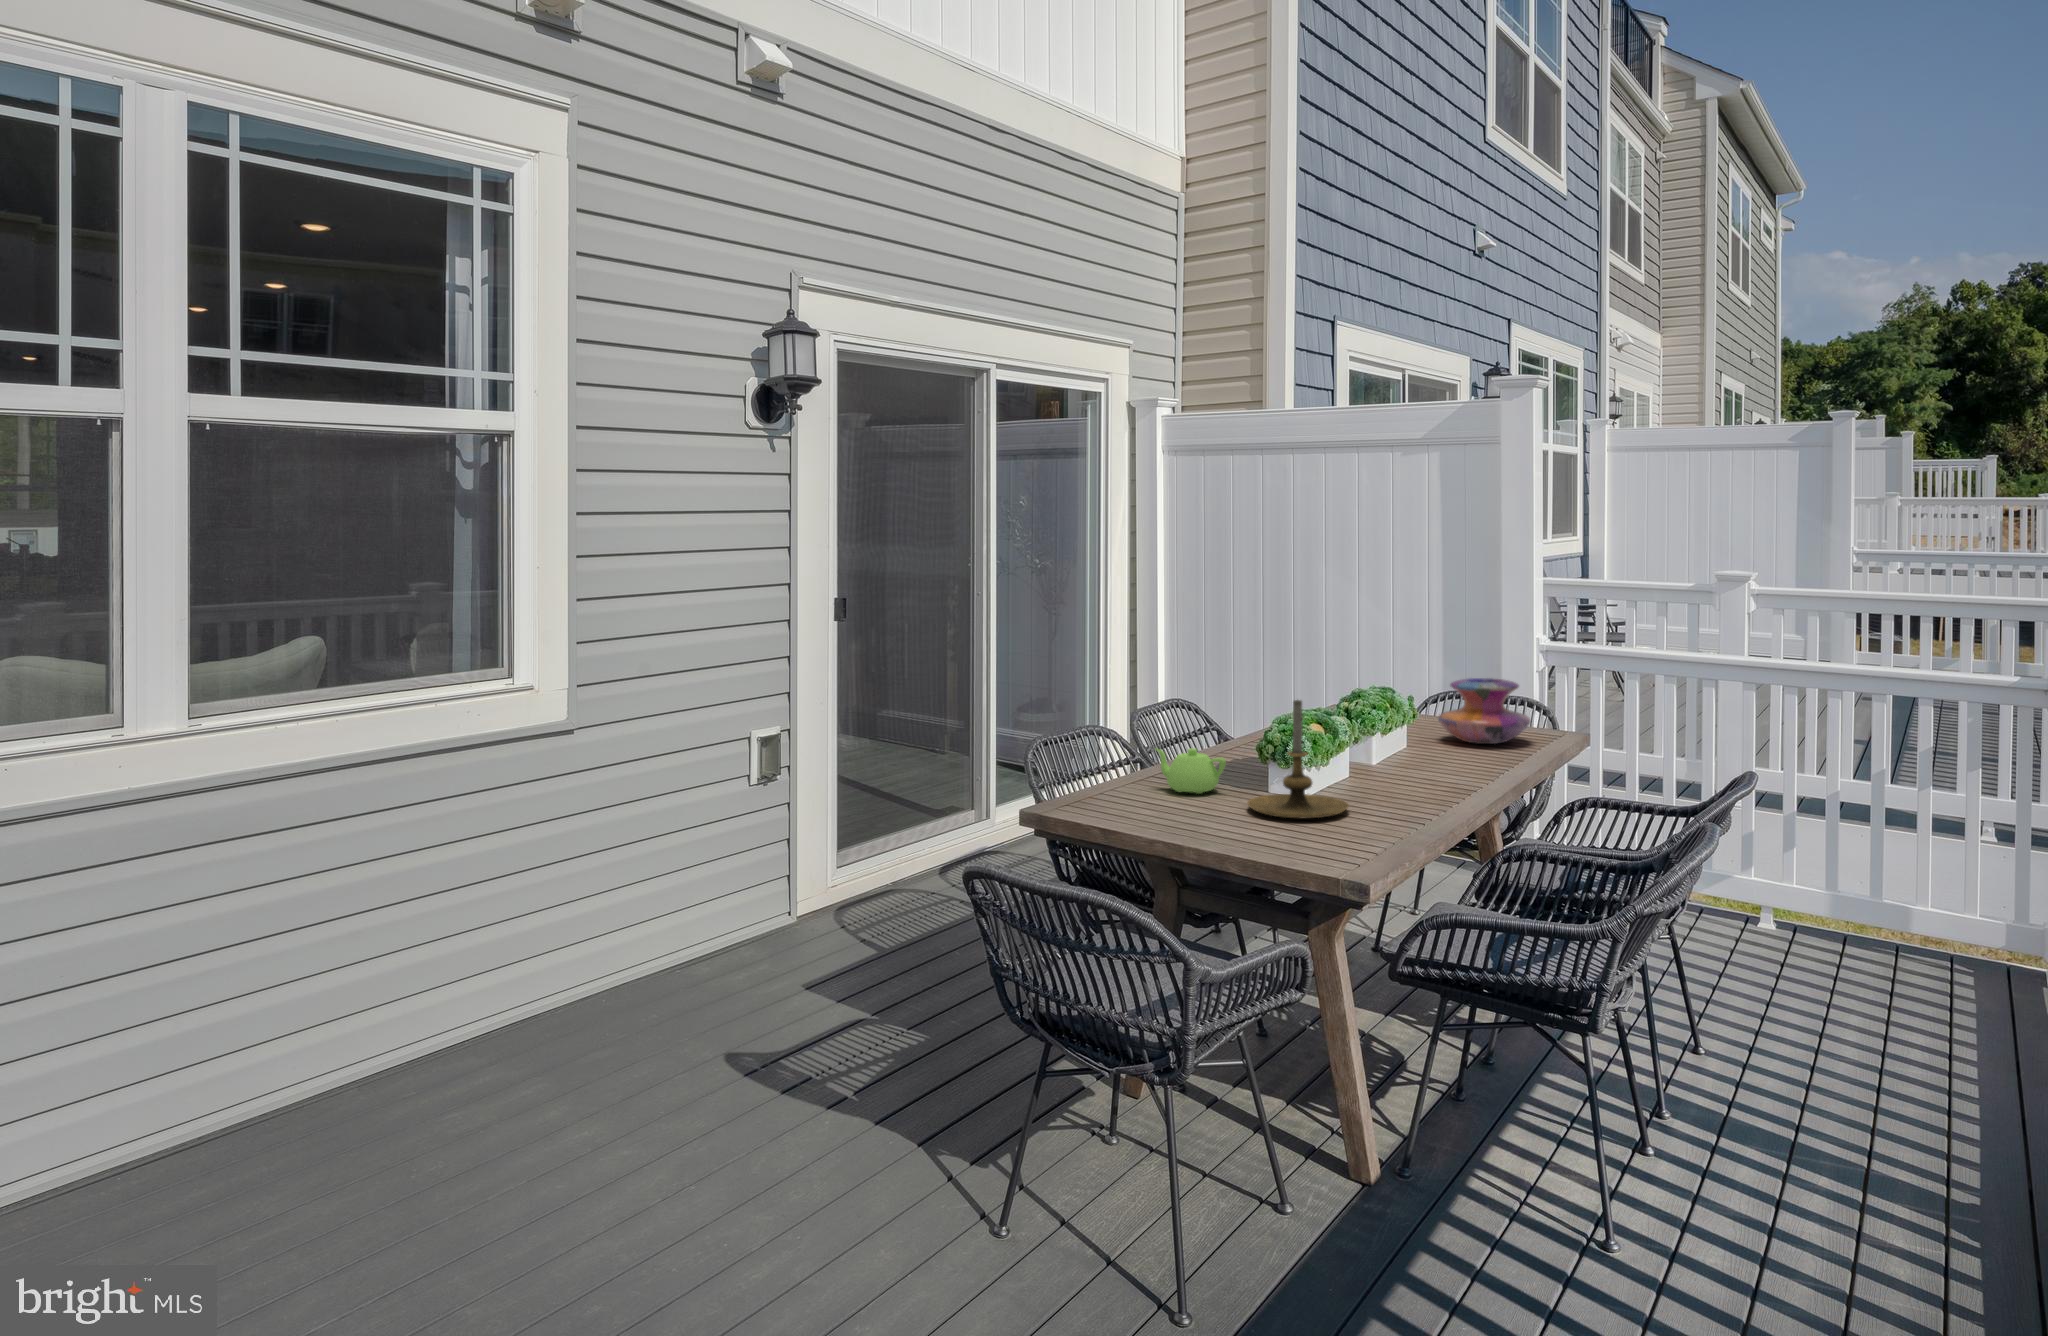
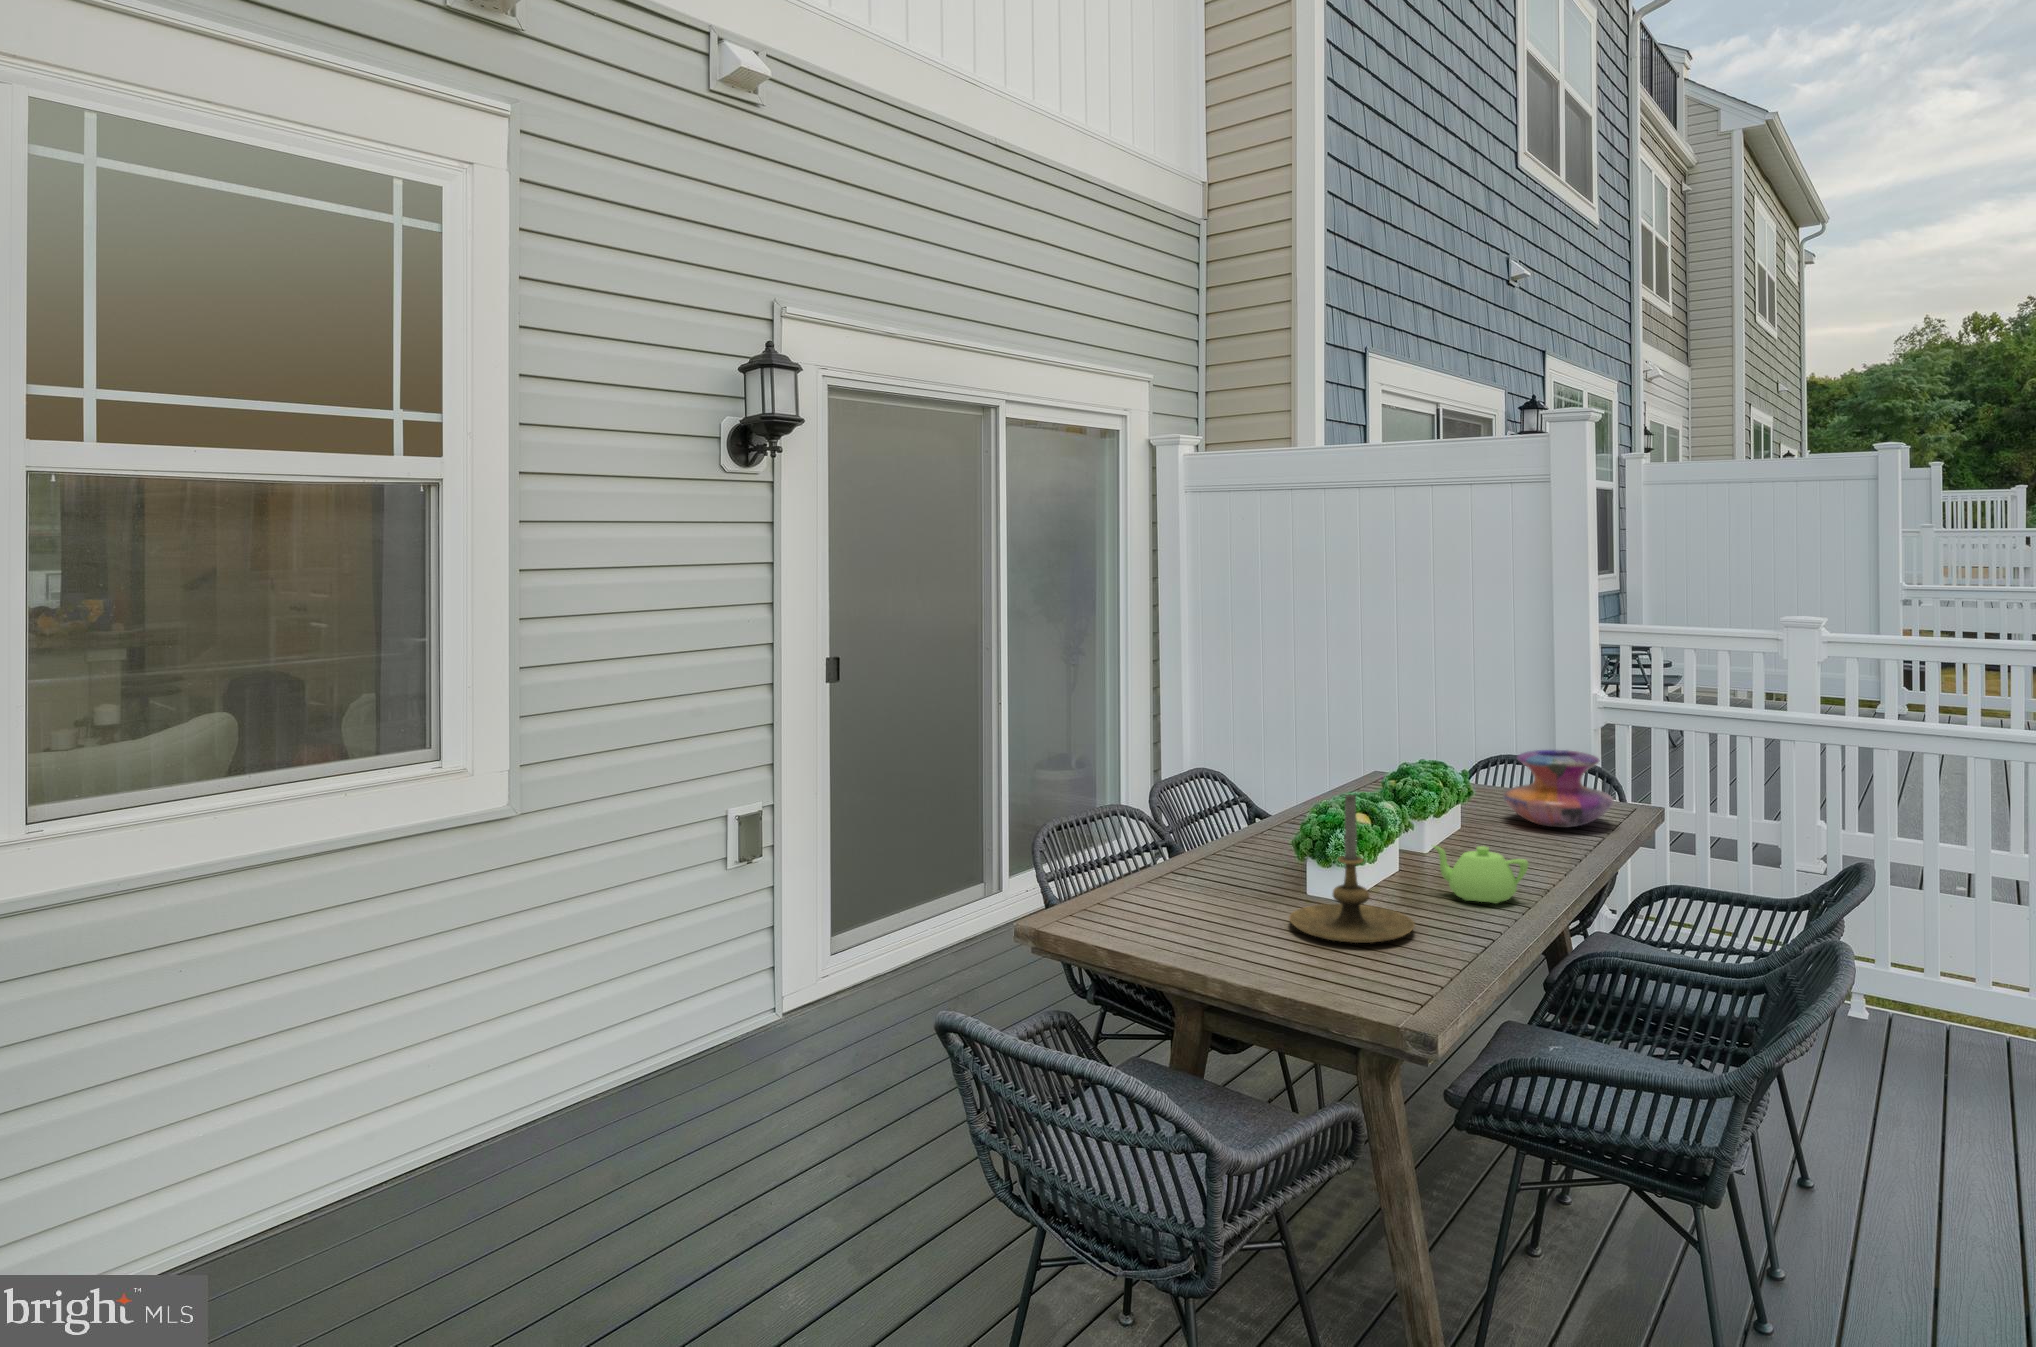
teapot: present [1156,748,1226,794] -> present [1433,846,1529,904]

